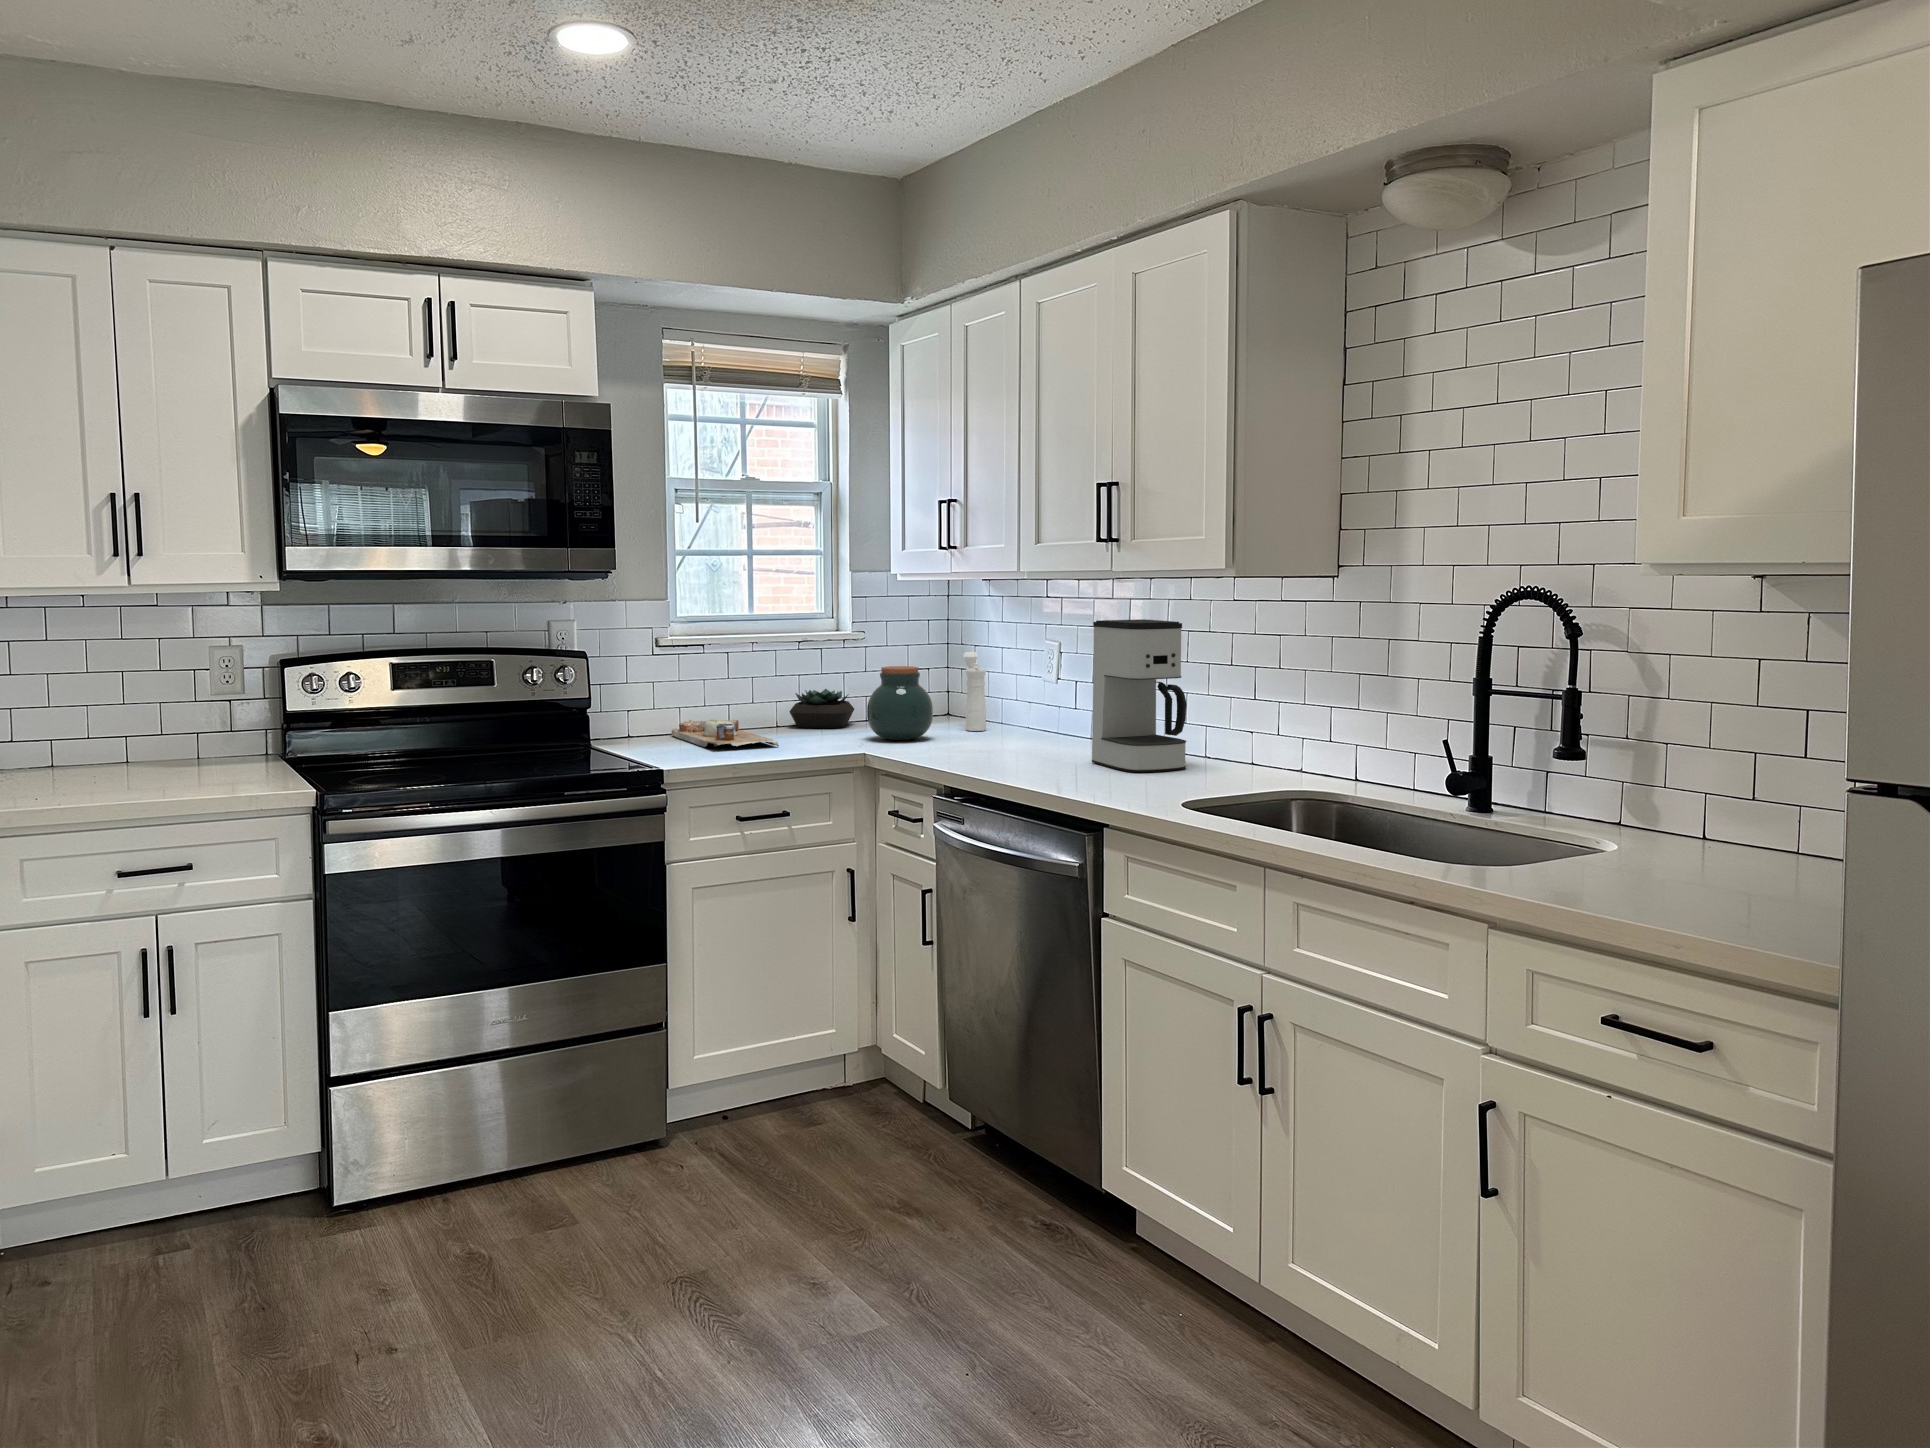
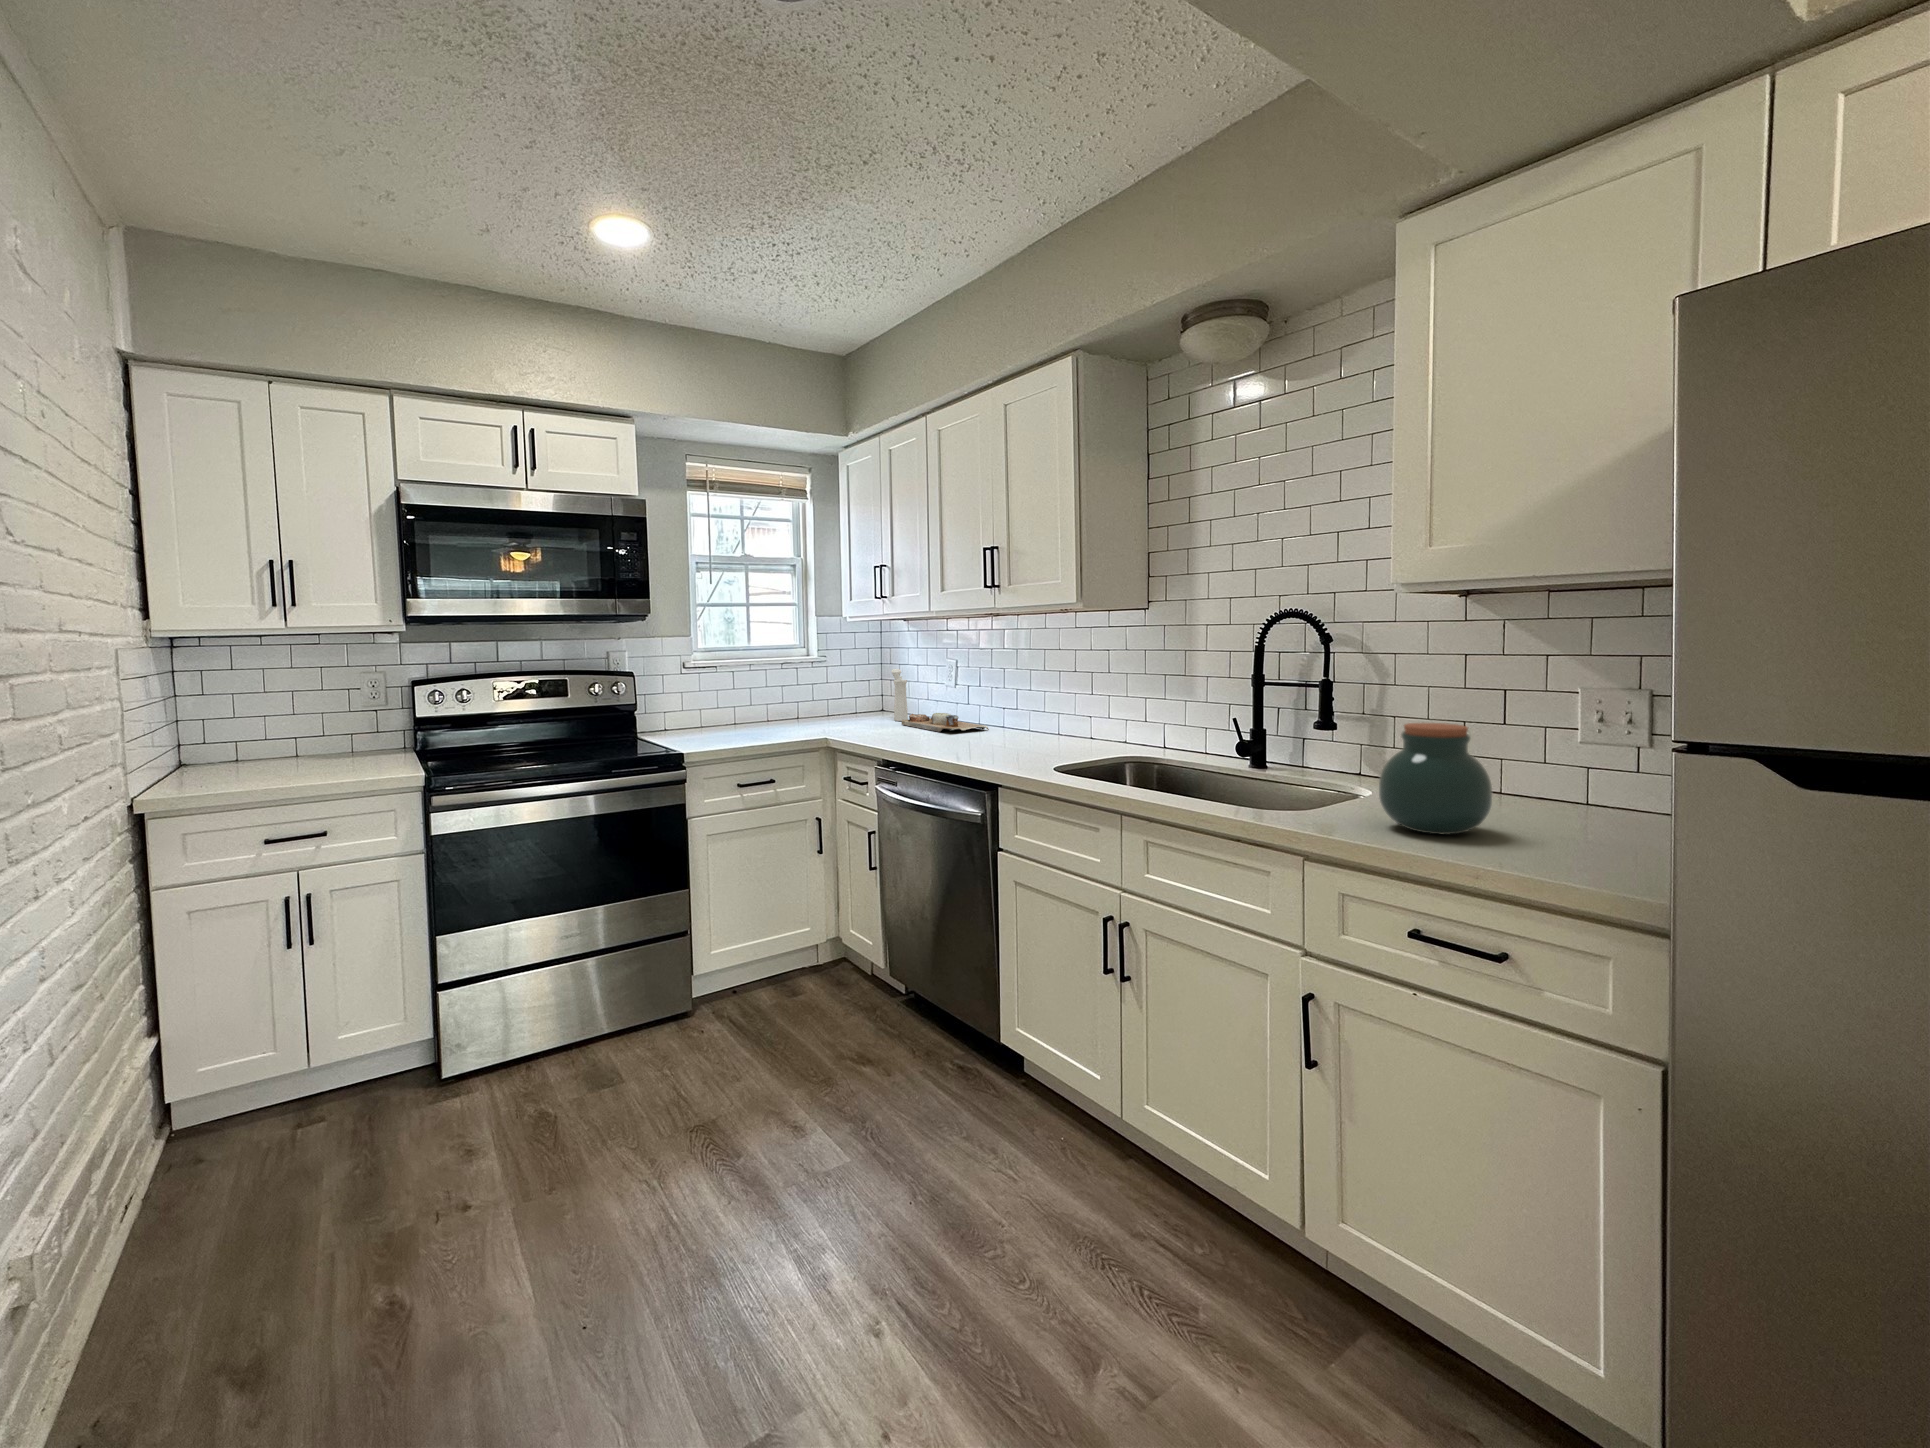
coffee maker: present [1092,619,1187,772] -> none [981,643,1046,746]
jar: present [867,666,933,740] -> present [1379,723,1492,834]
succulent plant: present [789,689,854,728] -> none [777,695,820,721]
cutting board: present [671,720,779,747] -> present [902,713,989,732]

